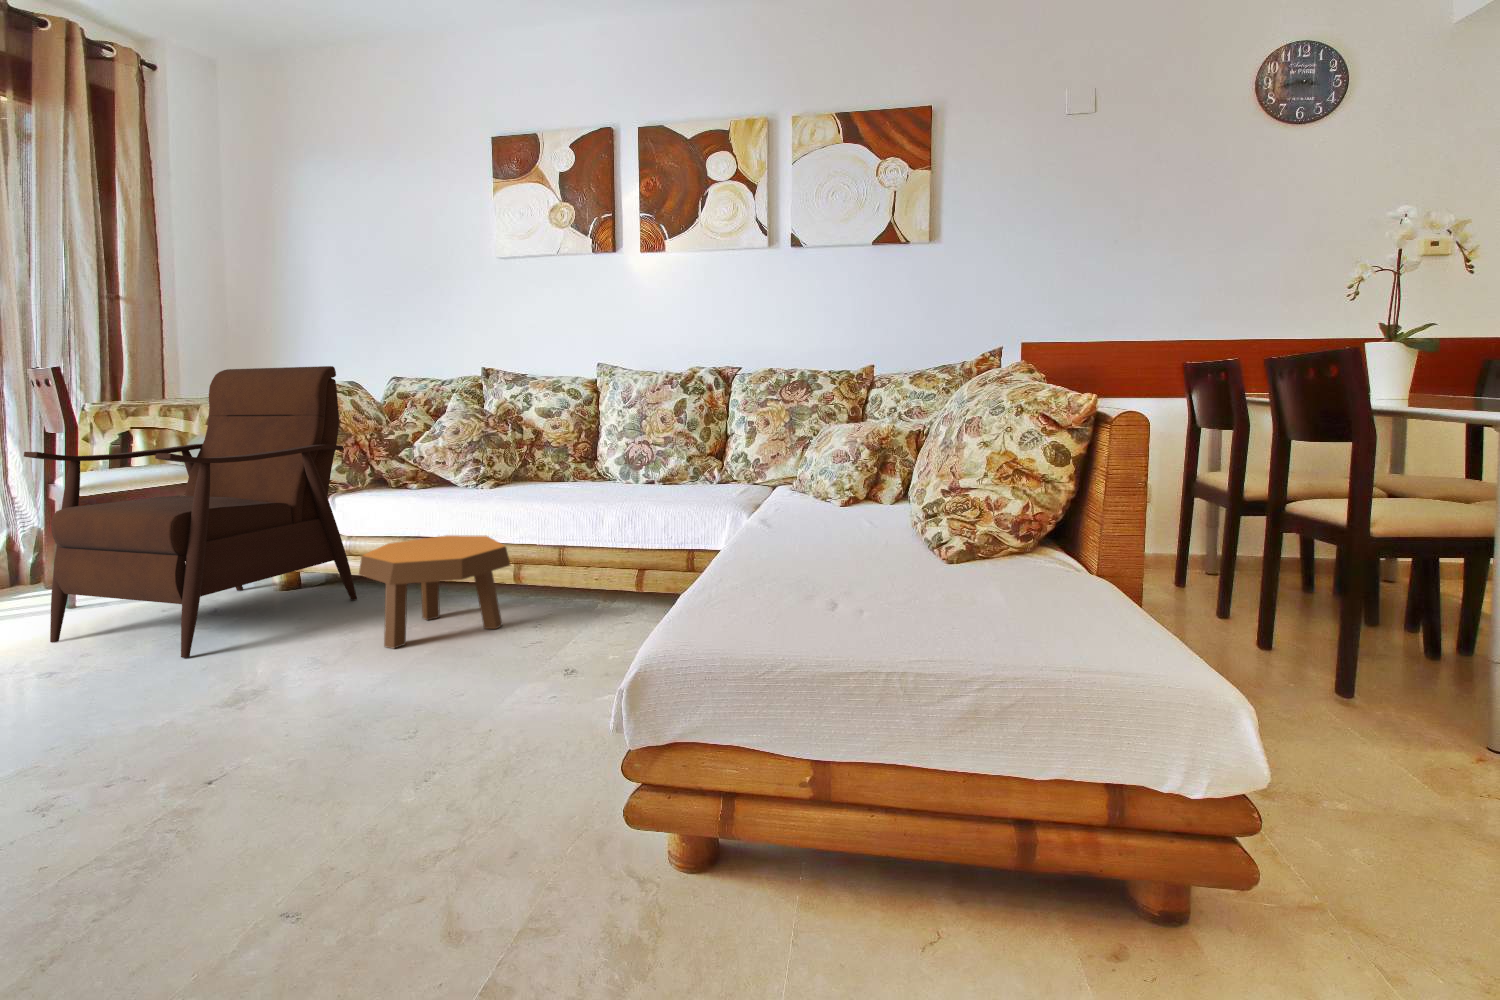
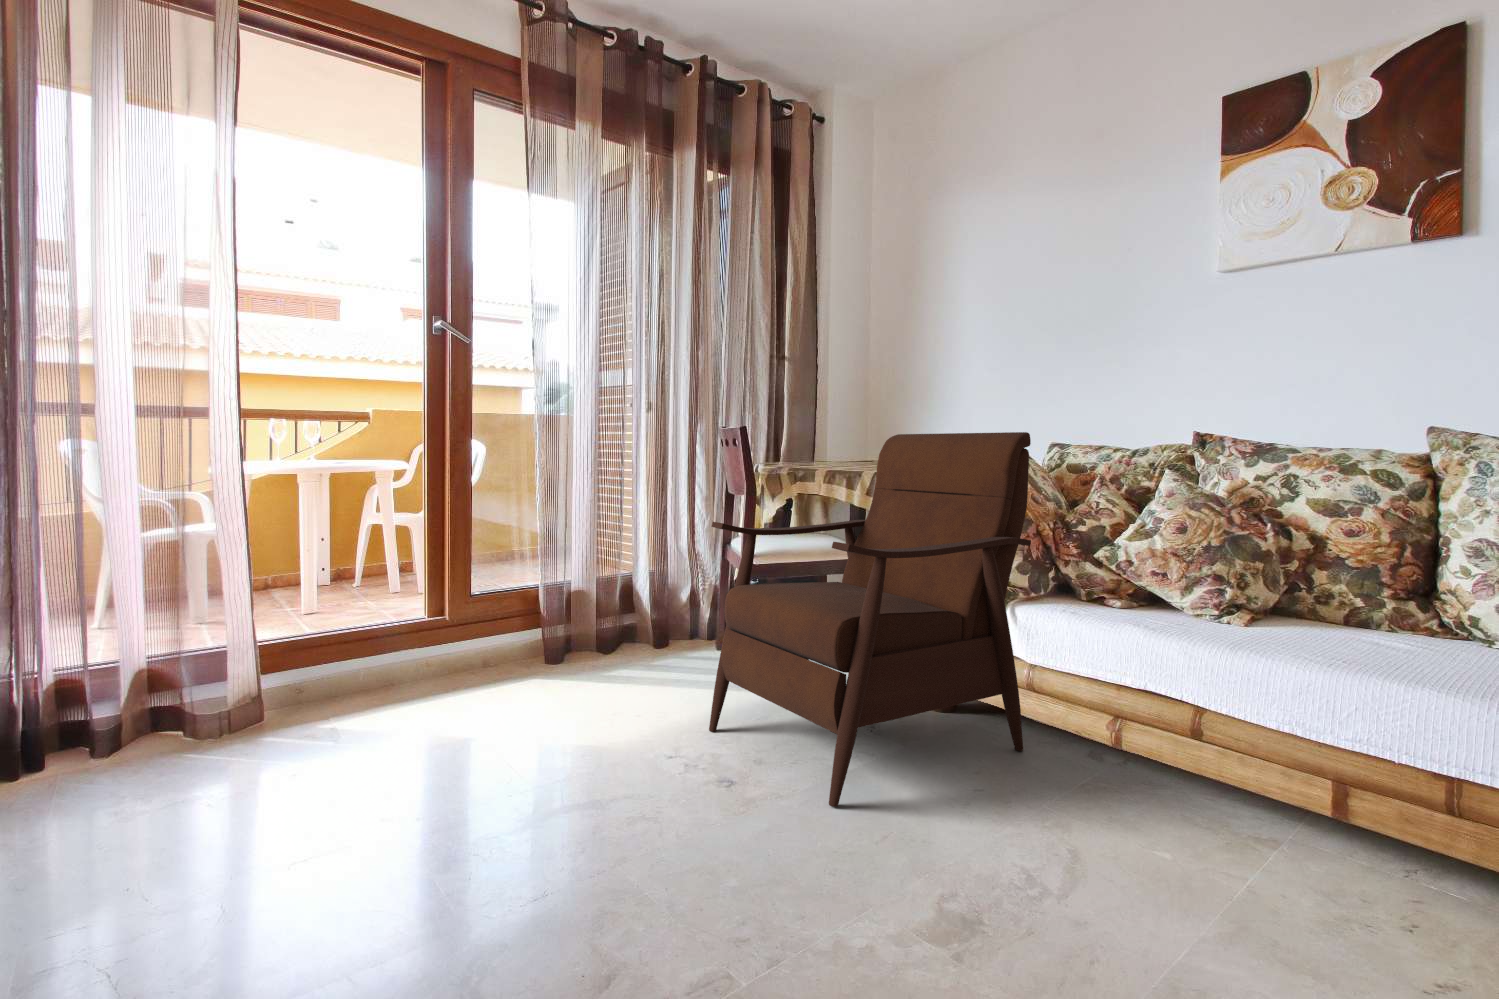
footstool: present [359,535,510,649] -> none [1061,698,1335,904]

